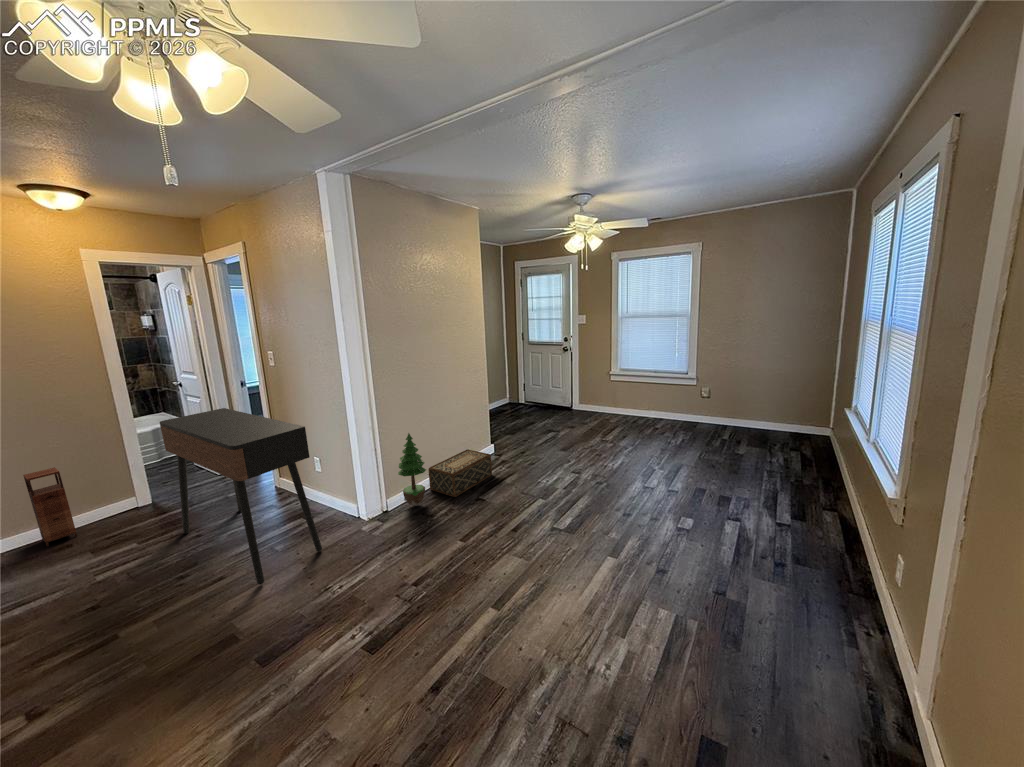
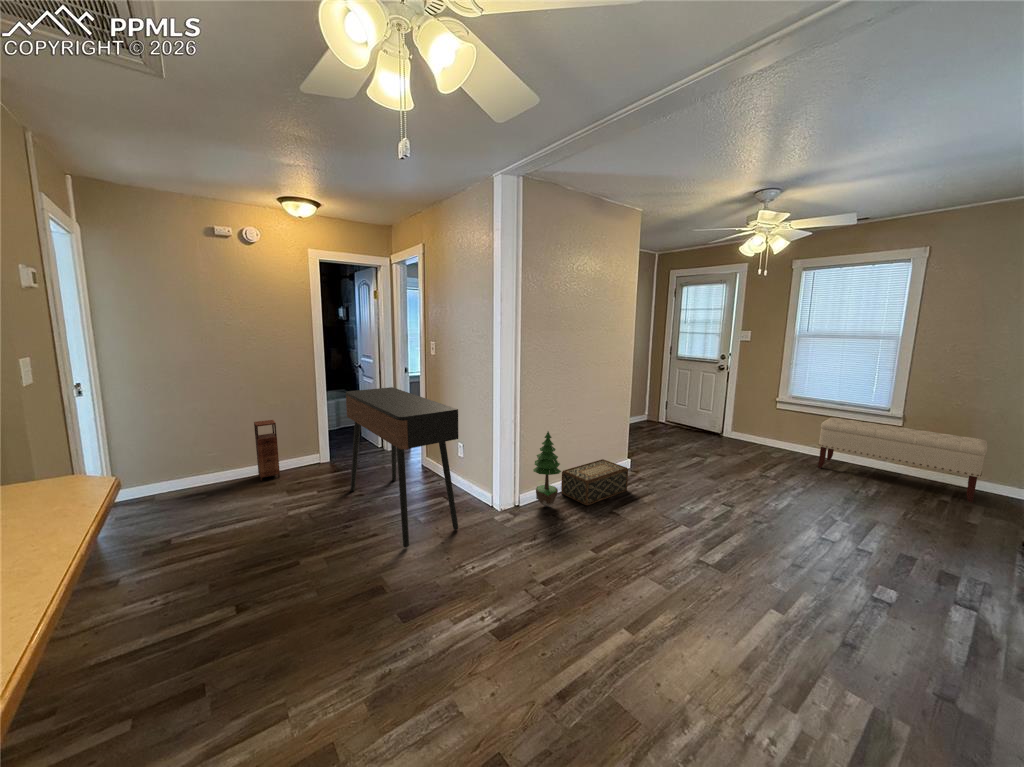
bench: none [642,384,746,438] -> present [818,418,987,503]

